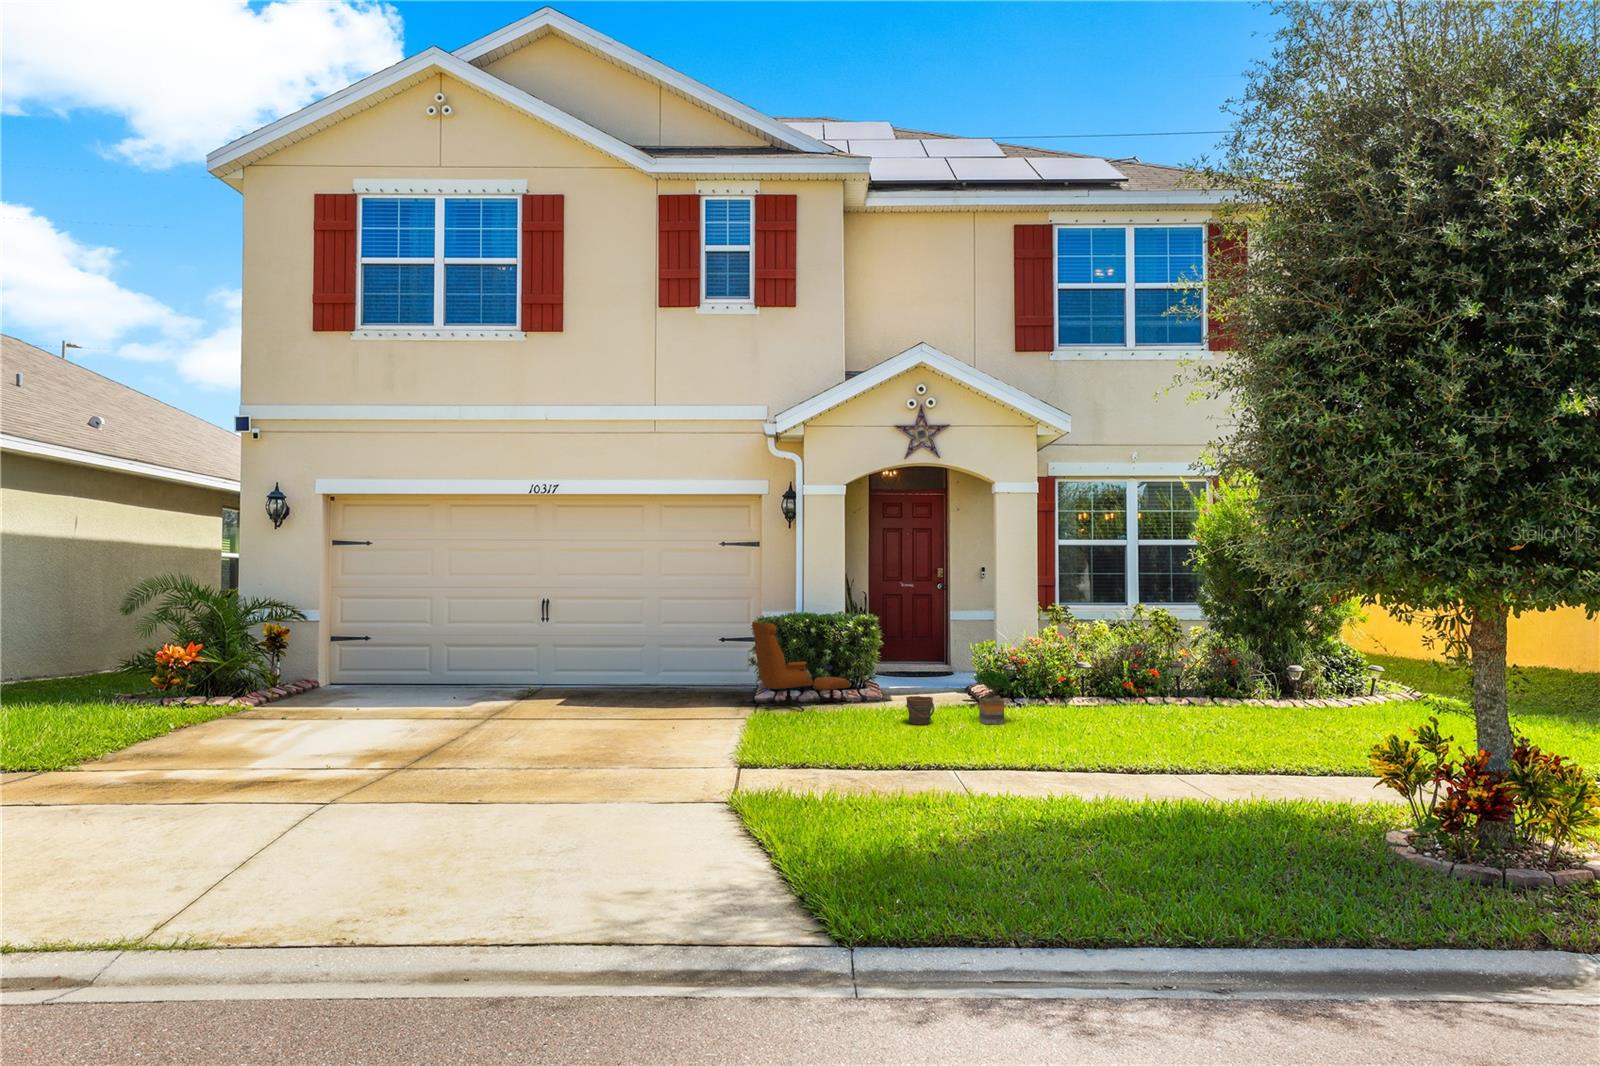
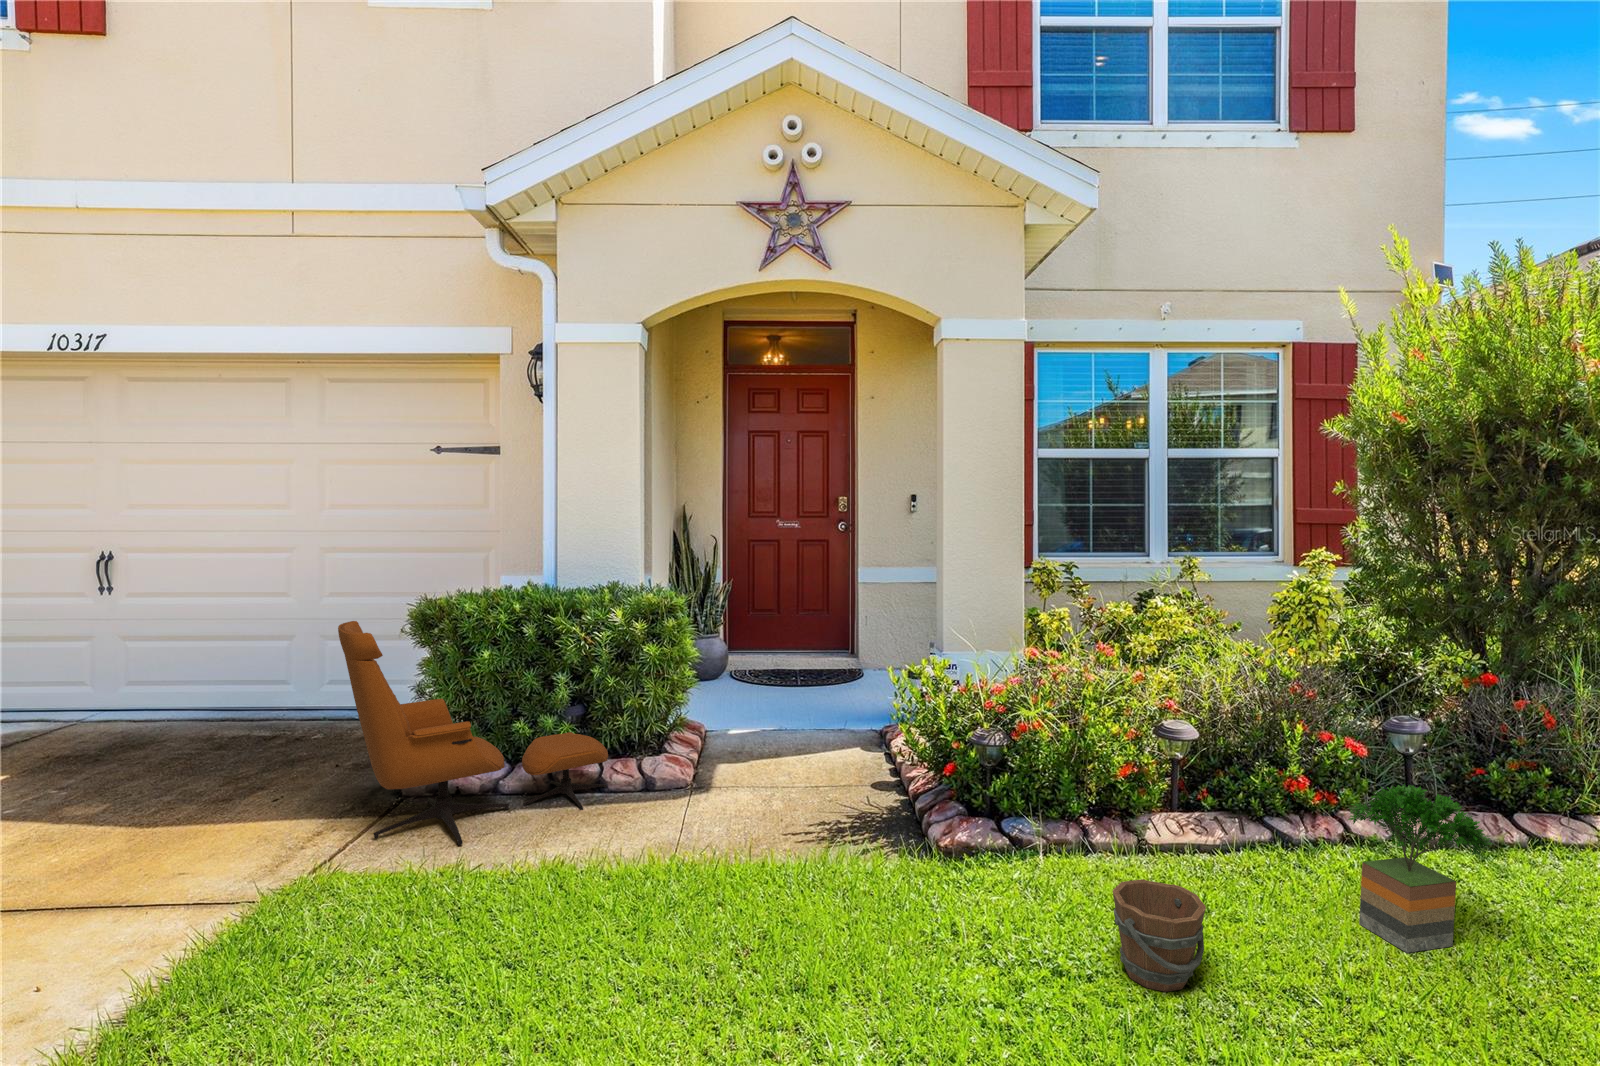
potted tree: present [976,671,1012,725] -> present [1348,784,1493,953]
bucket: present [906,696,934,725] -> present [1113,879,1206,992]

